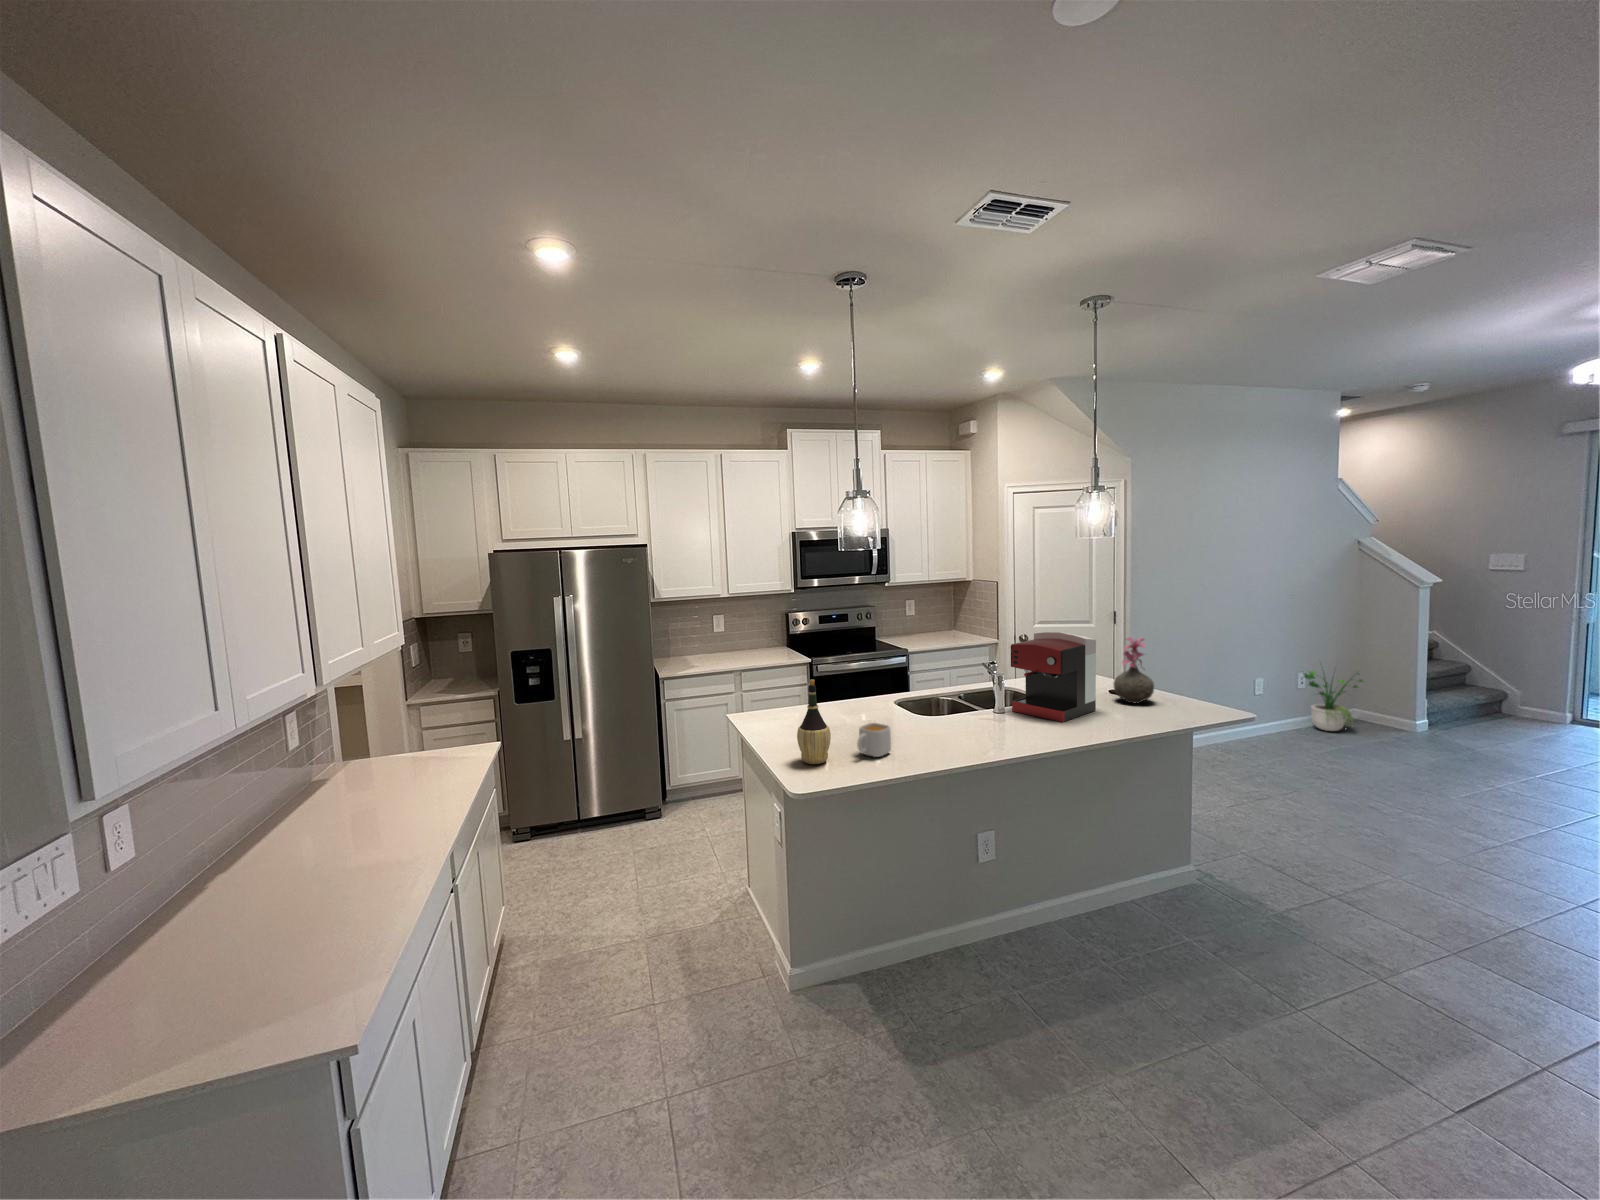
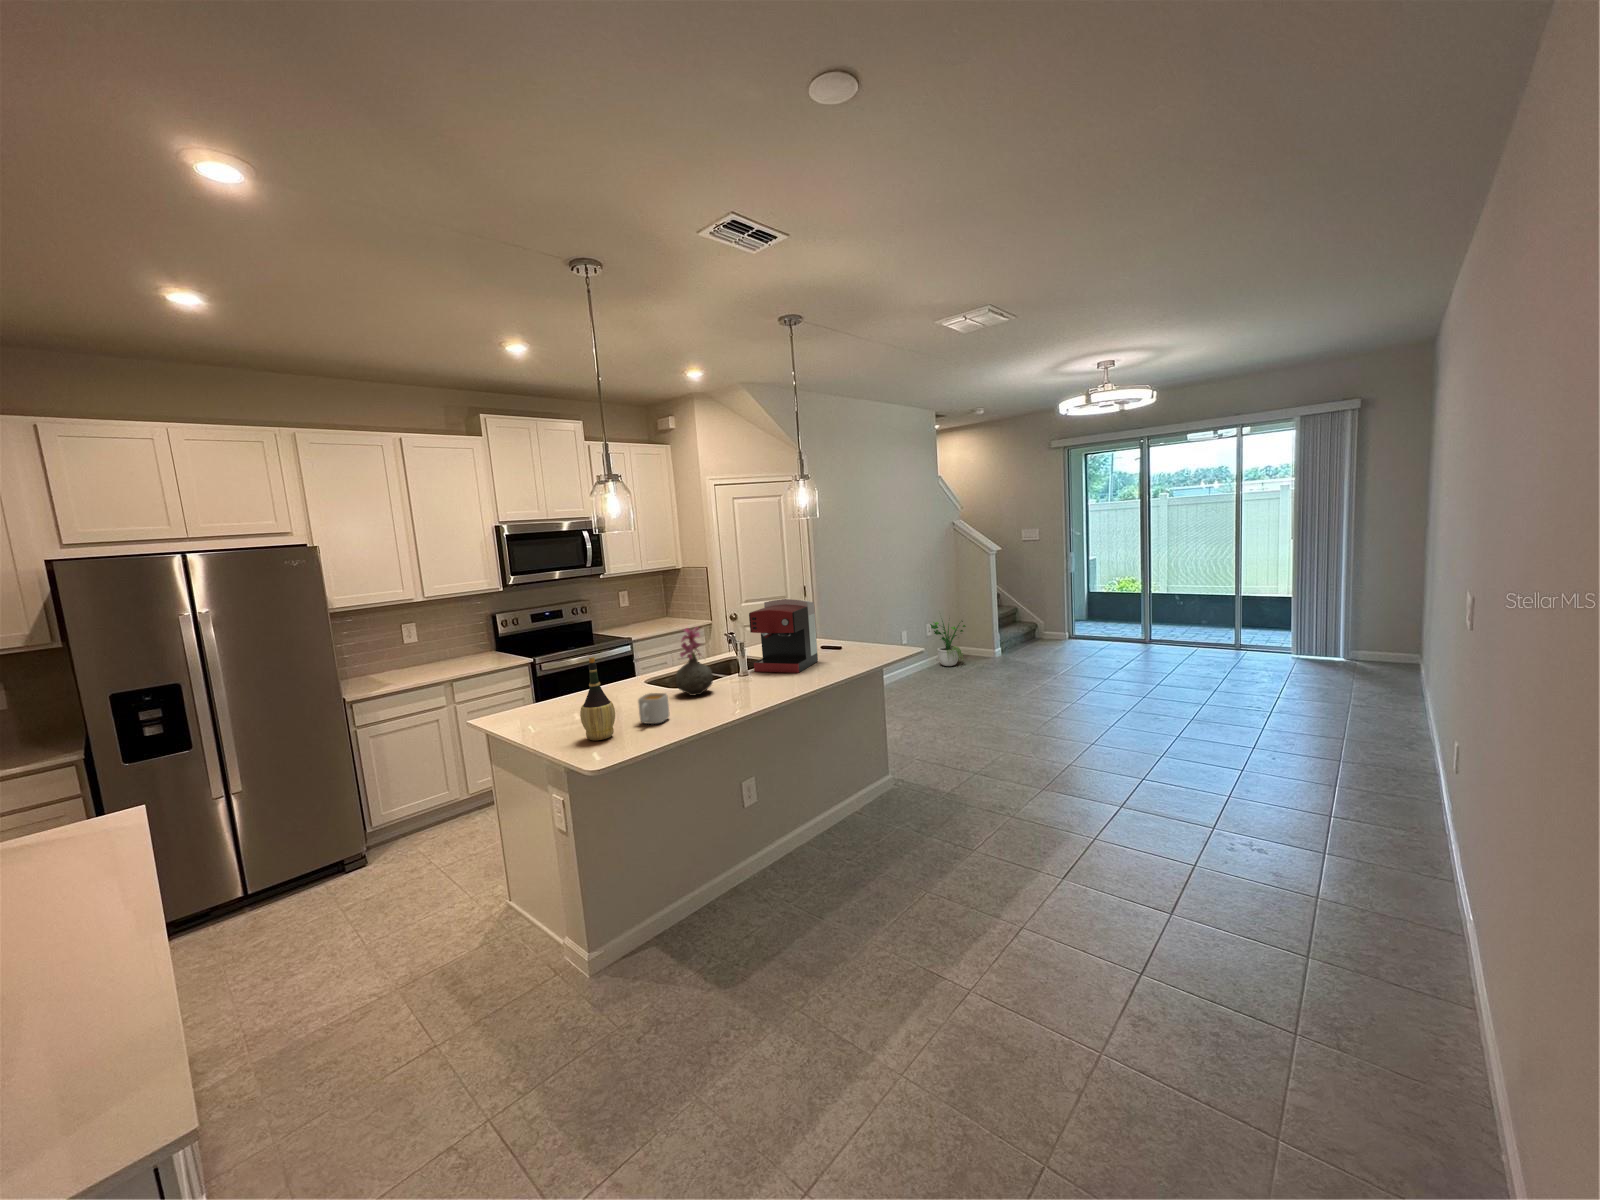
vase: present [1114,638,1154,703] -> present [675,627,713,696]

